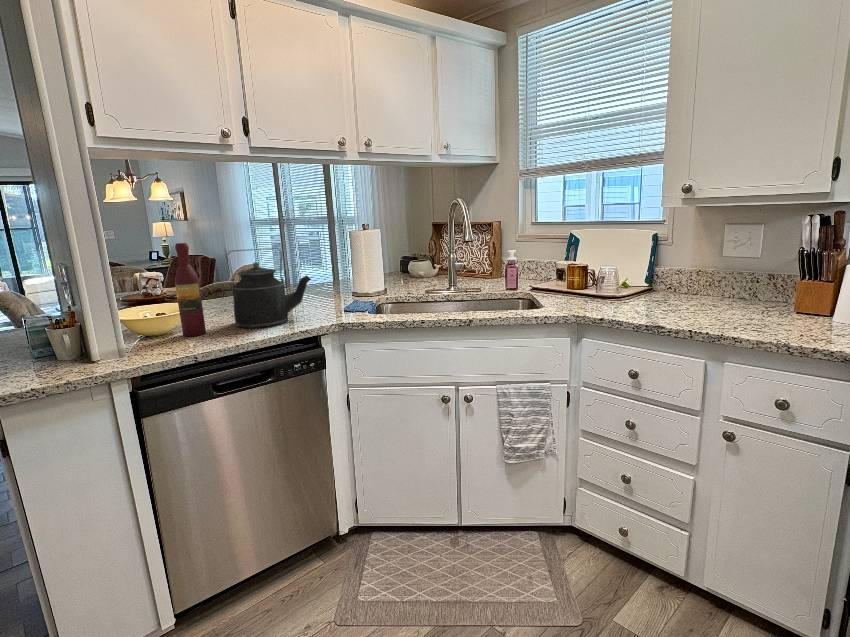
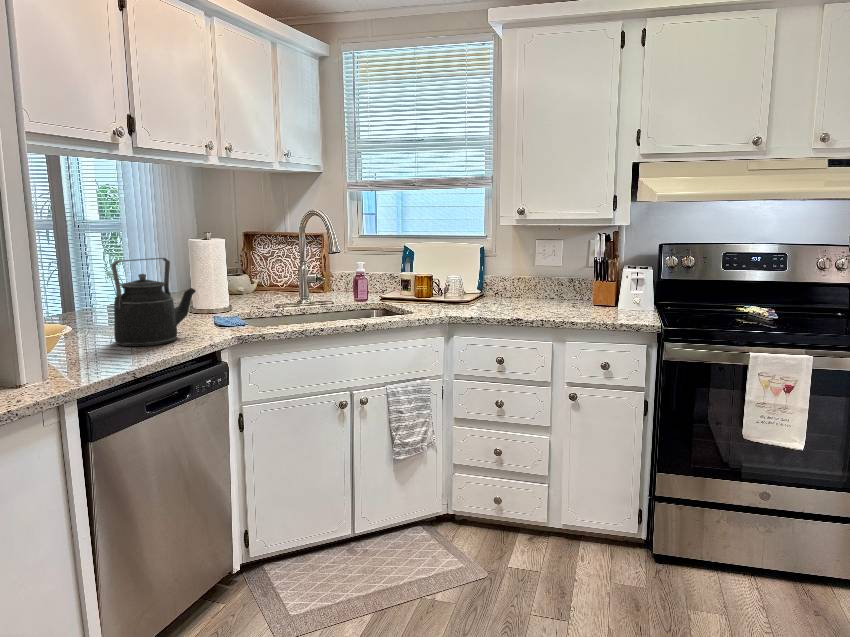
wine bottle: present [175,243,206,336] -> none [67,252,100,358]

